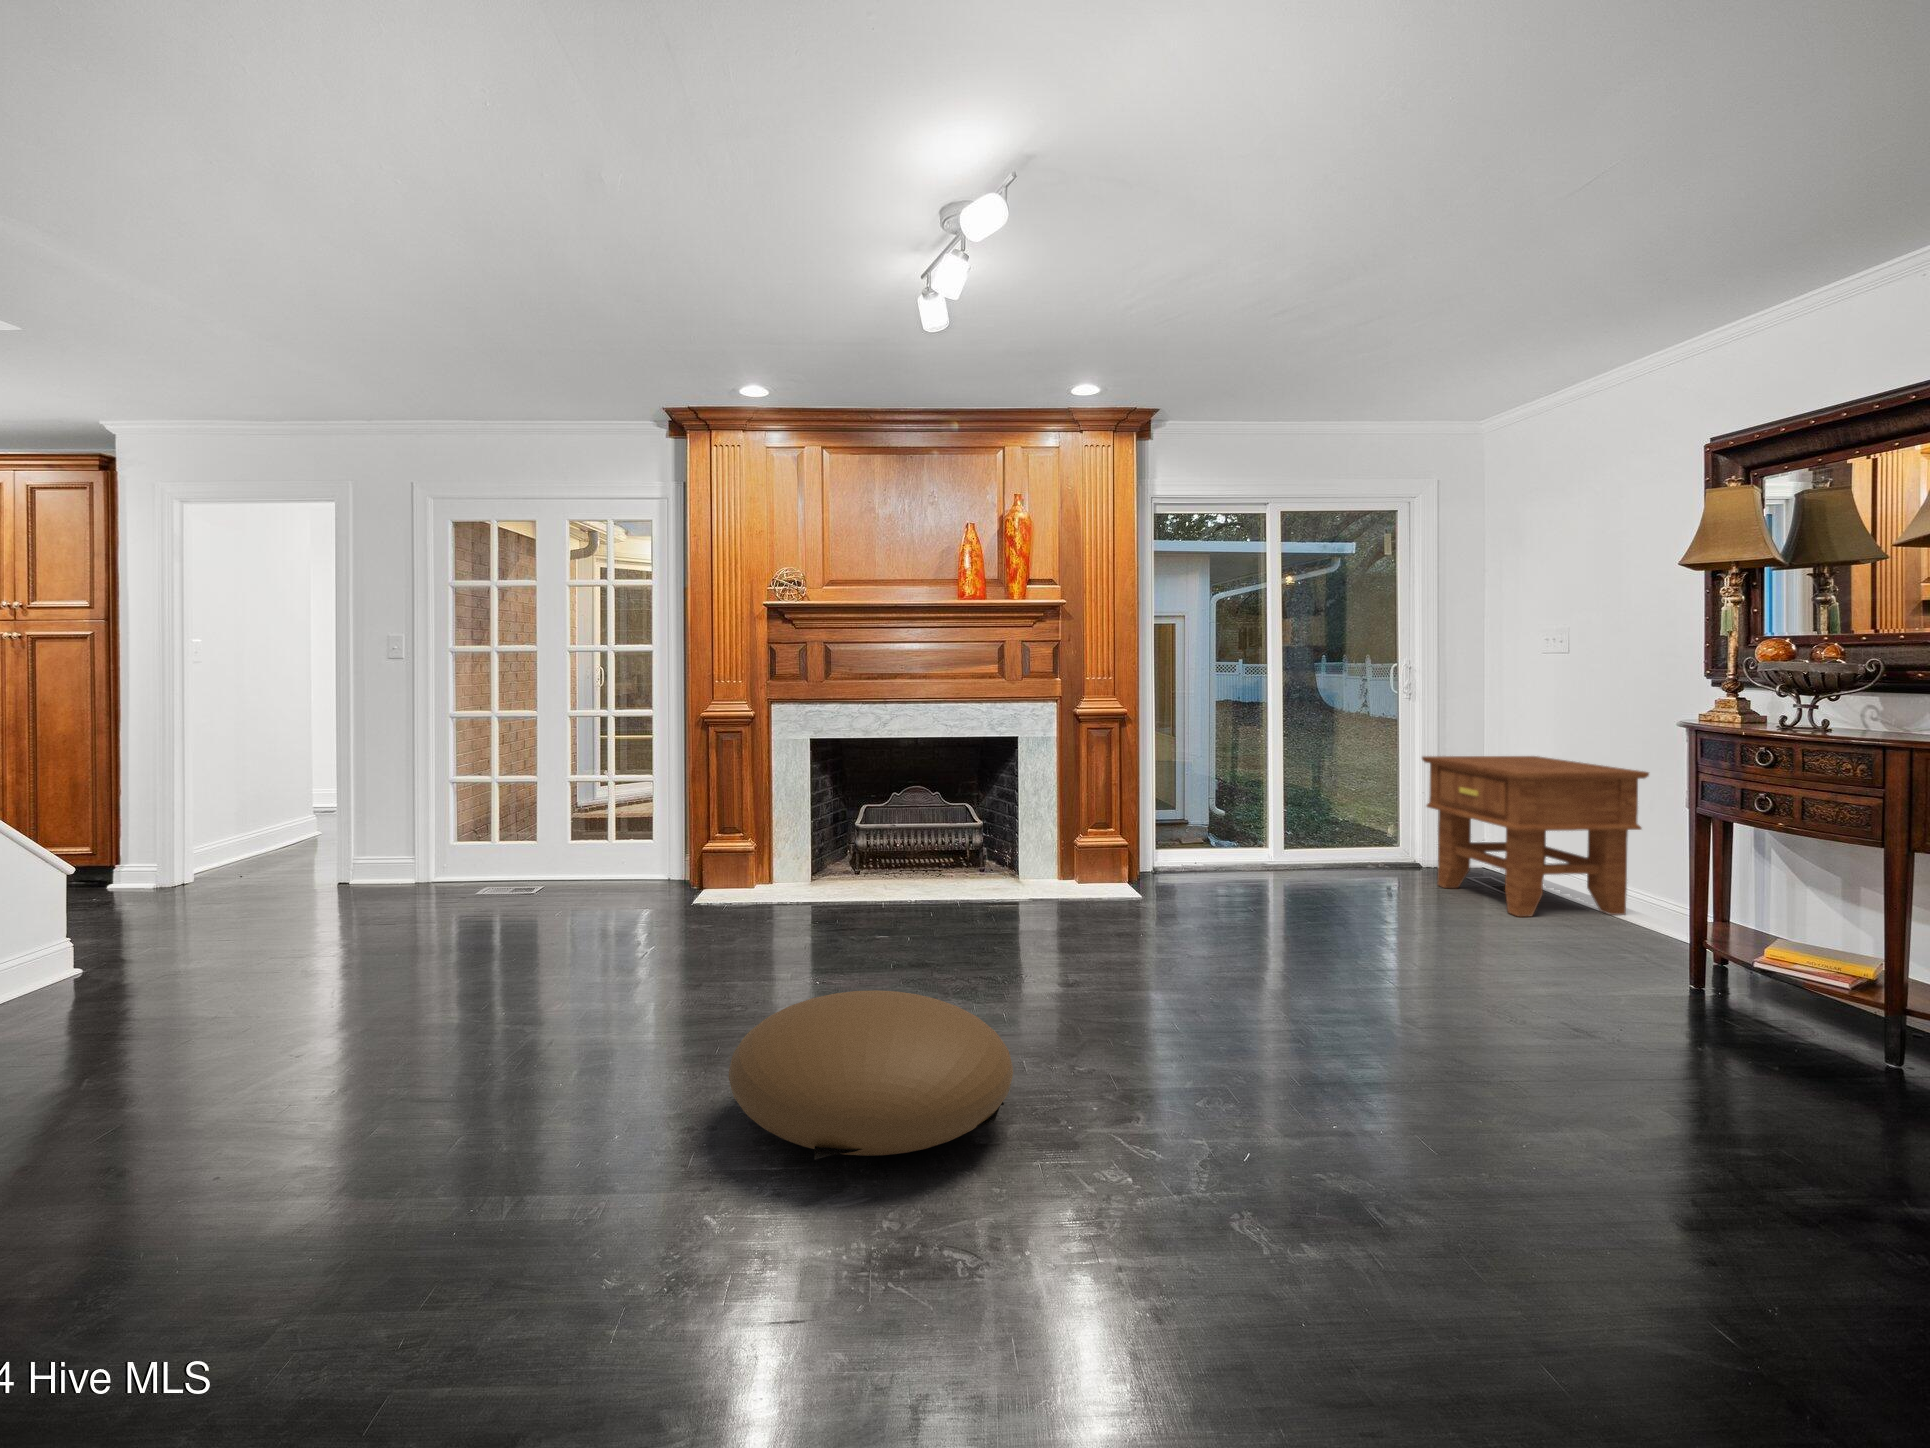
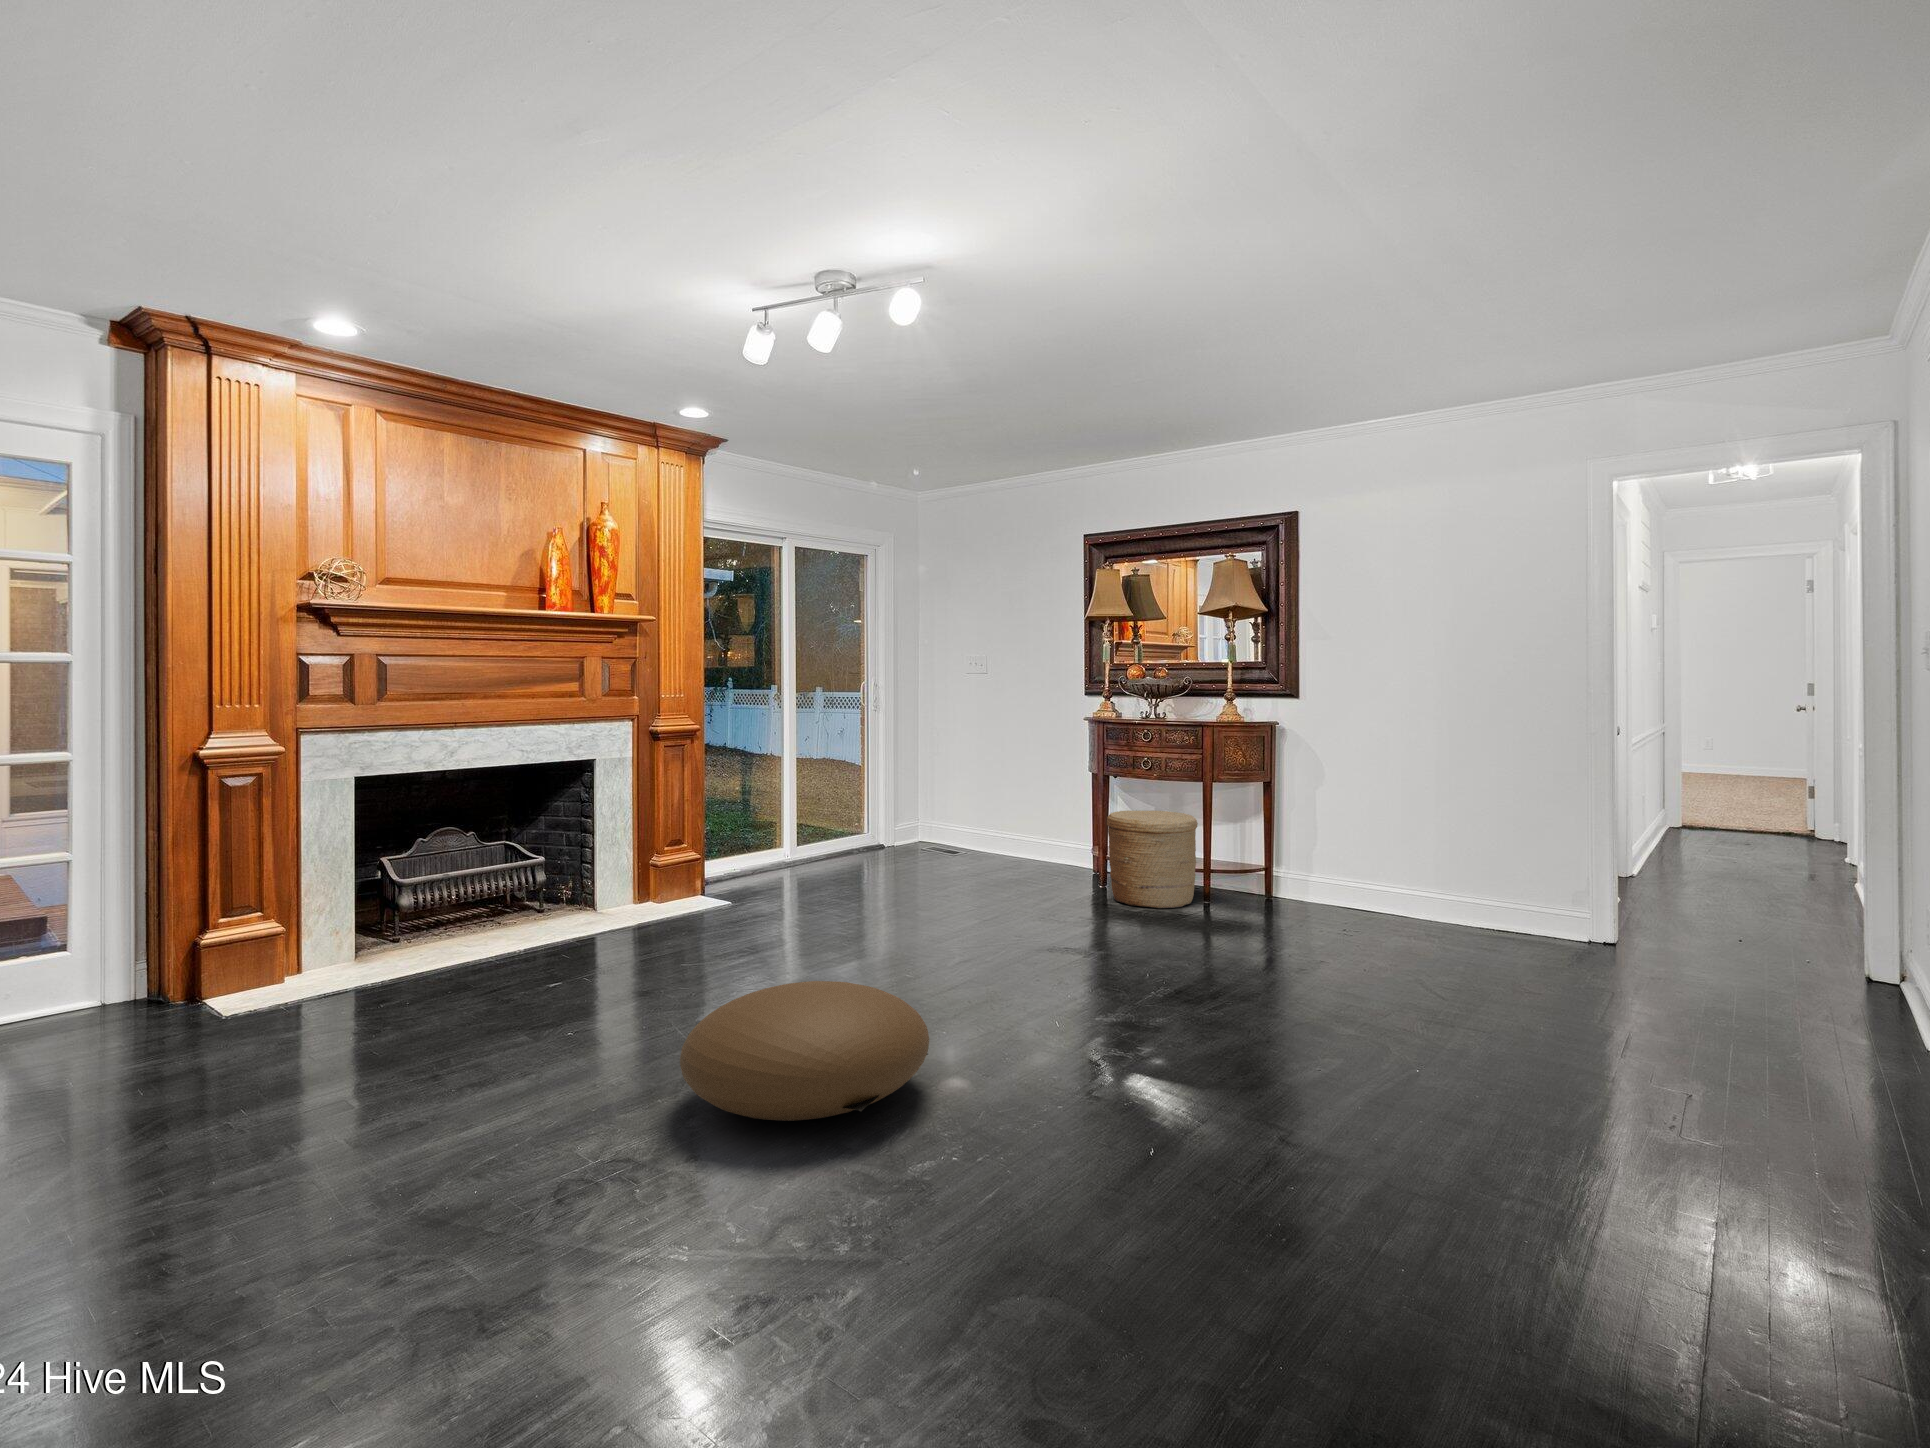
side table: present [1422,756,1649,917] -> none [904,750,1049,871]
woven basket: none [1658,868,1854,1042] -> present [1107,811,1198,908]

